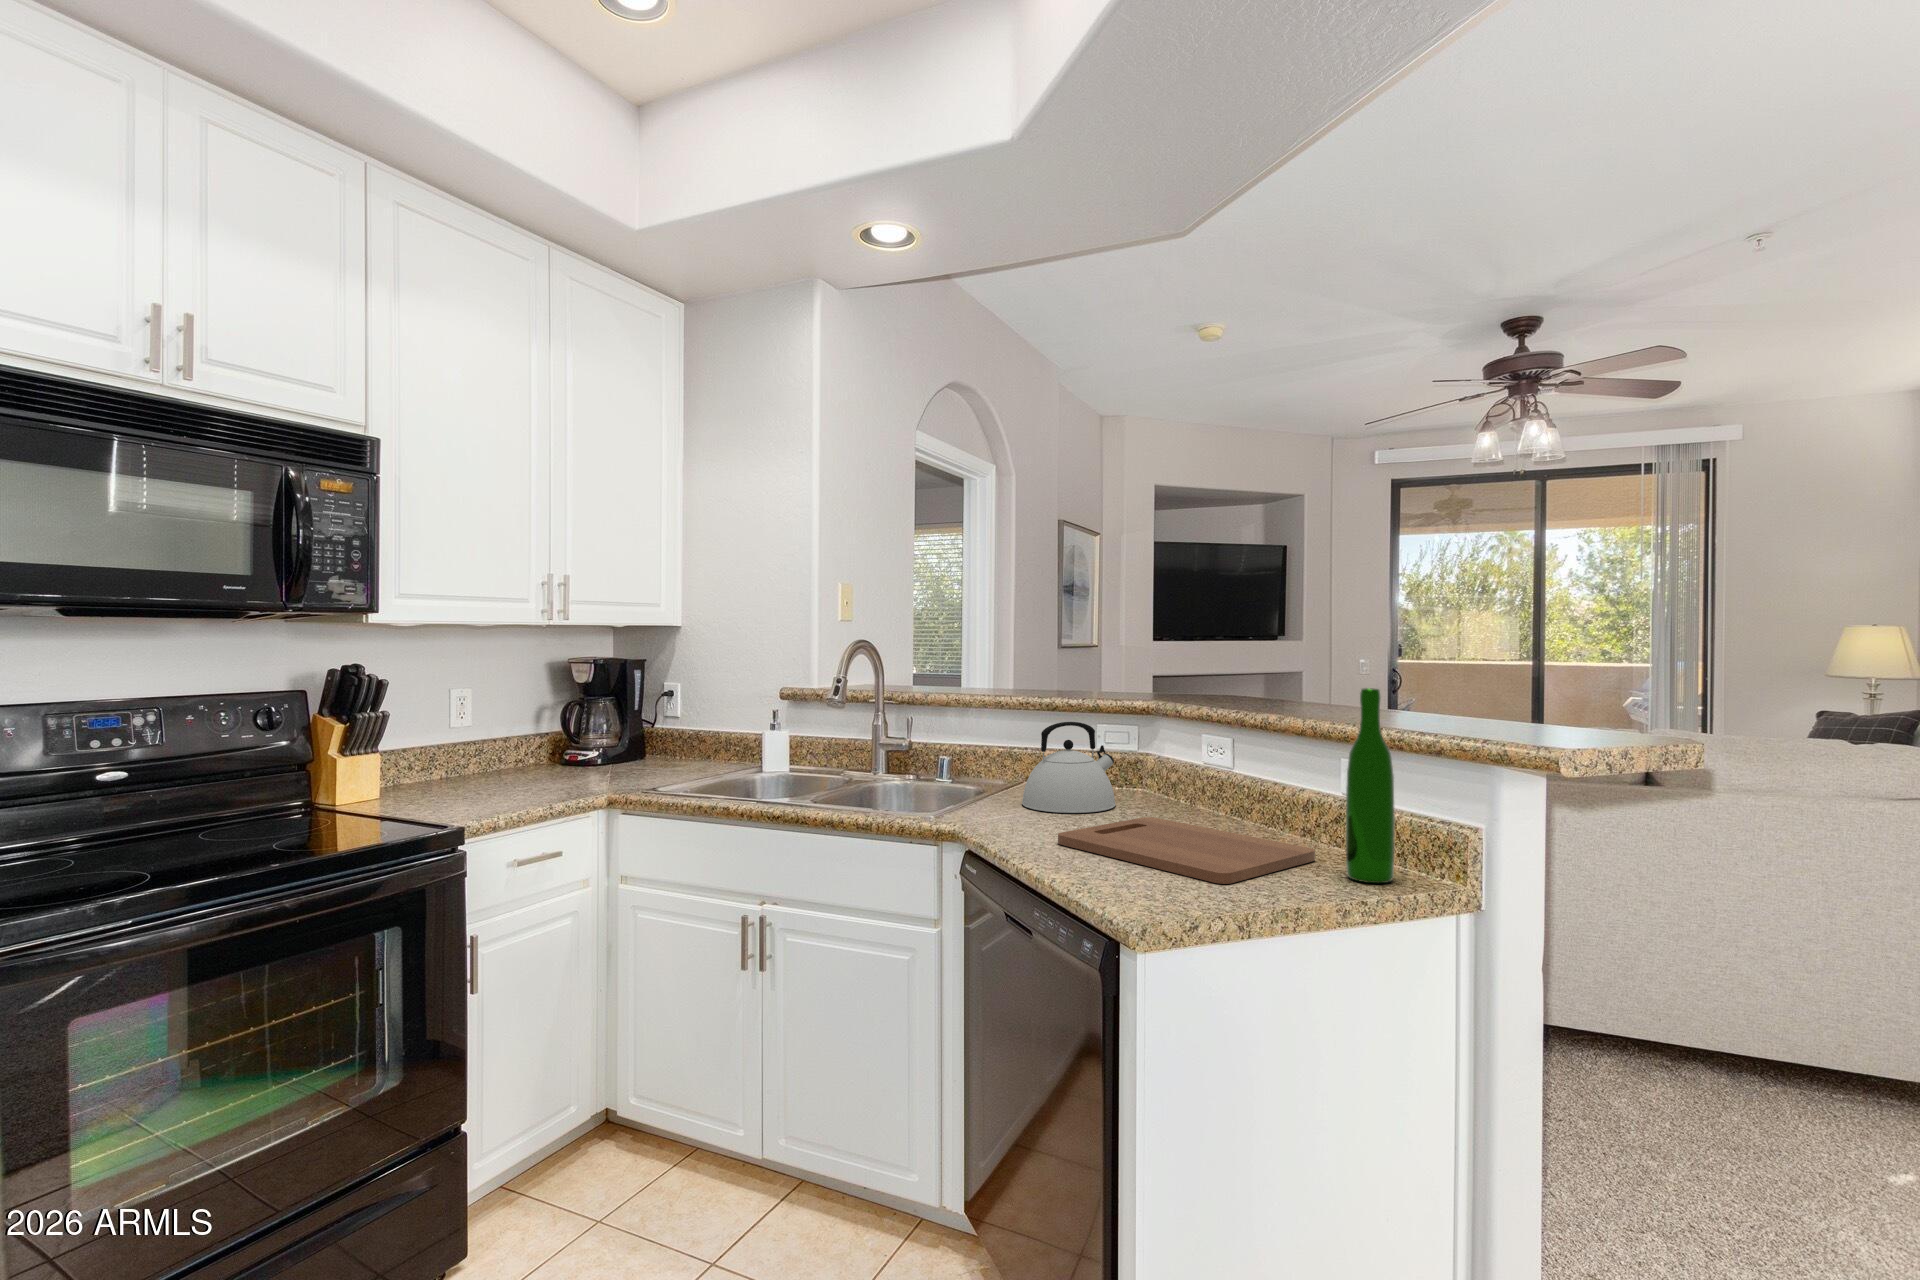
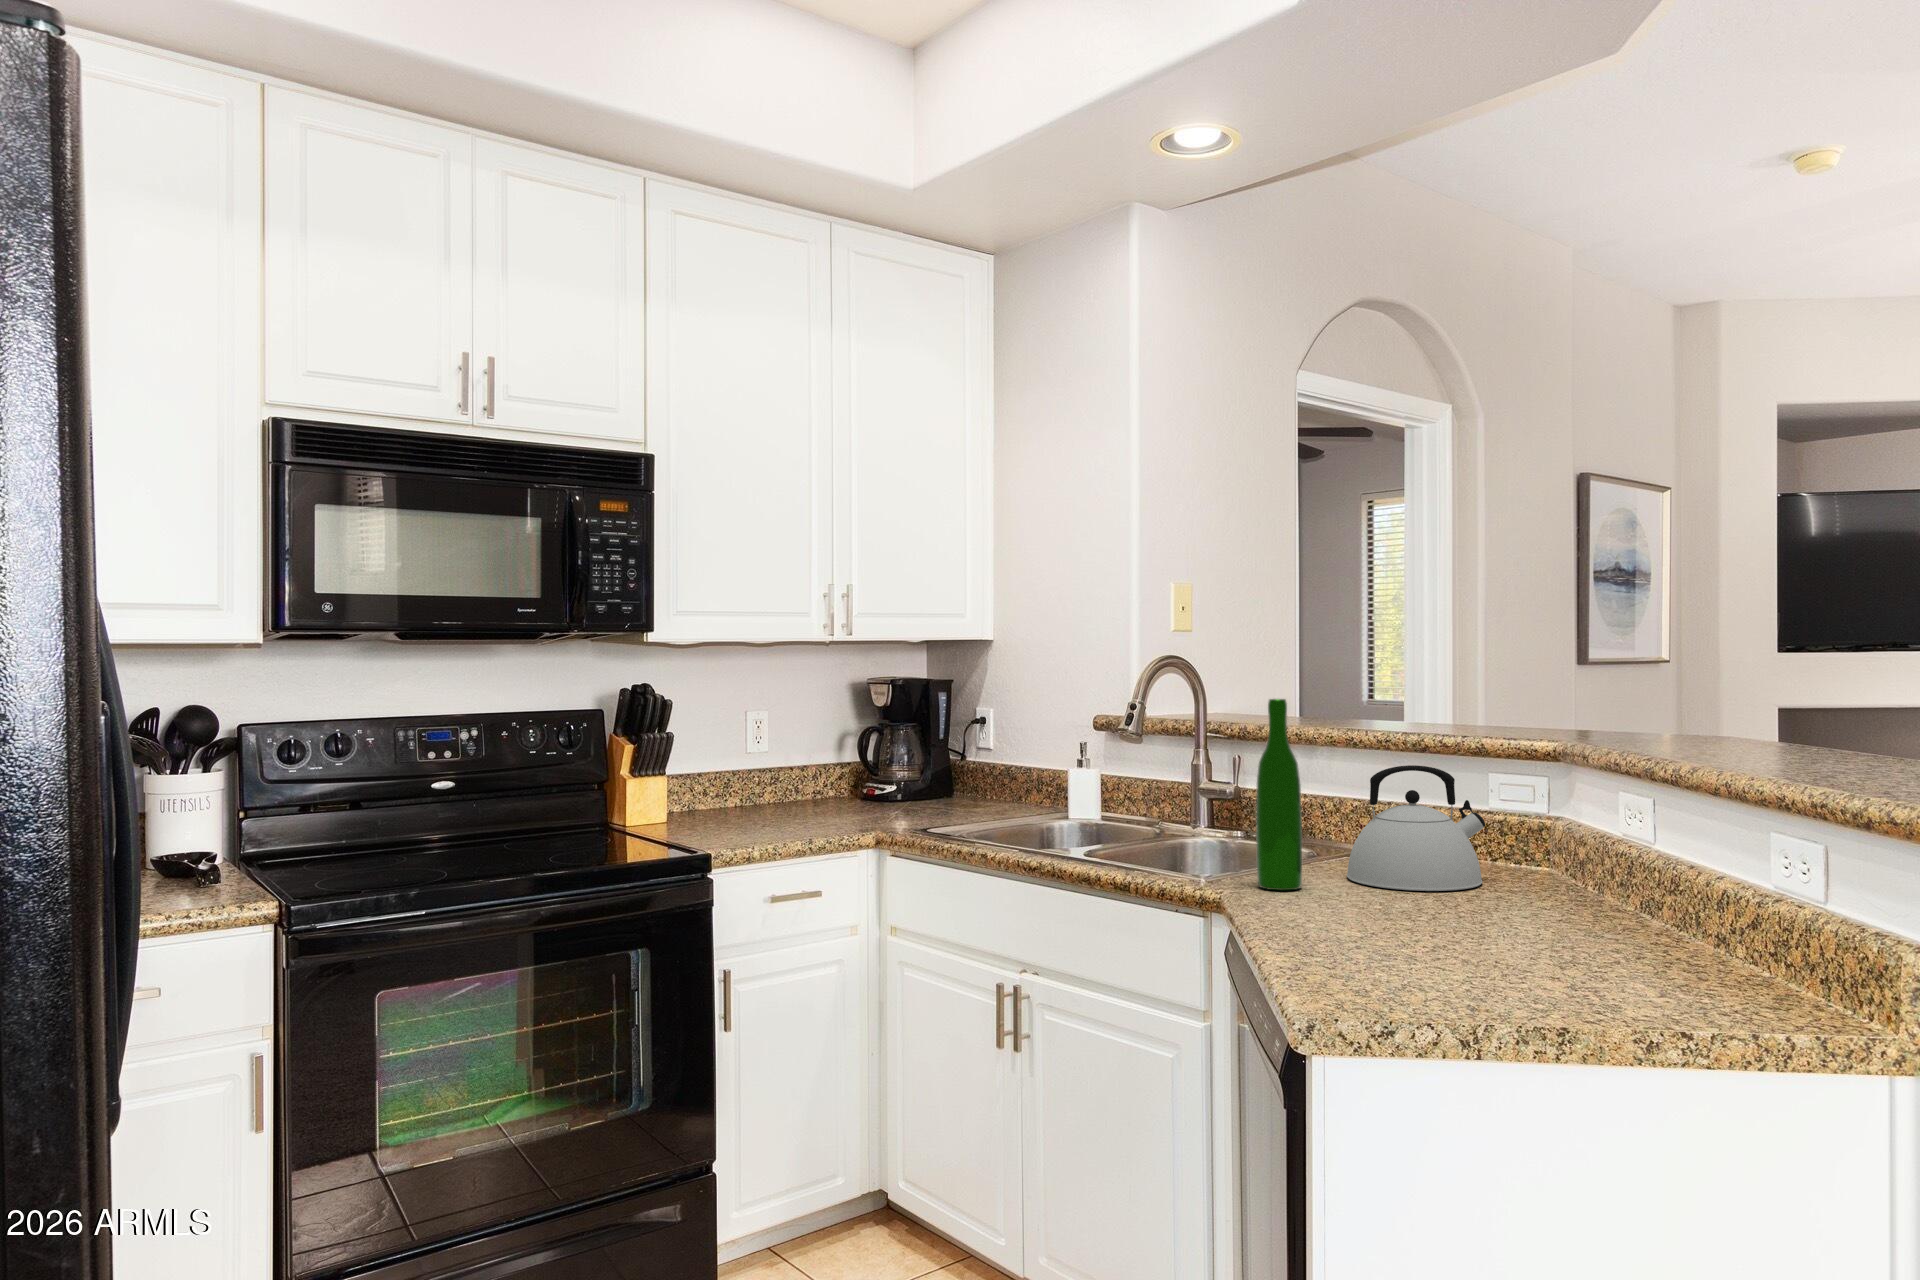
wine bottle: present [1346,688,1395,883] -> present [1256,699,1302,891]
cutting board: present [1058,817,1315,884] -> none [1330,901,1690,991]

